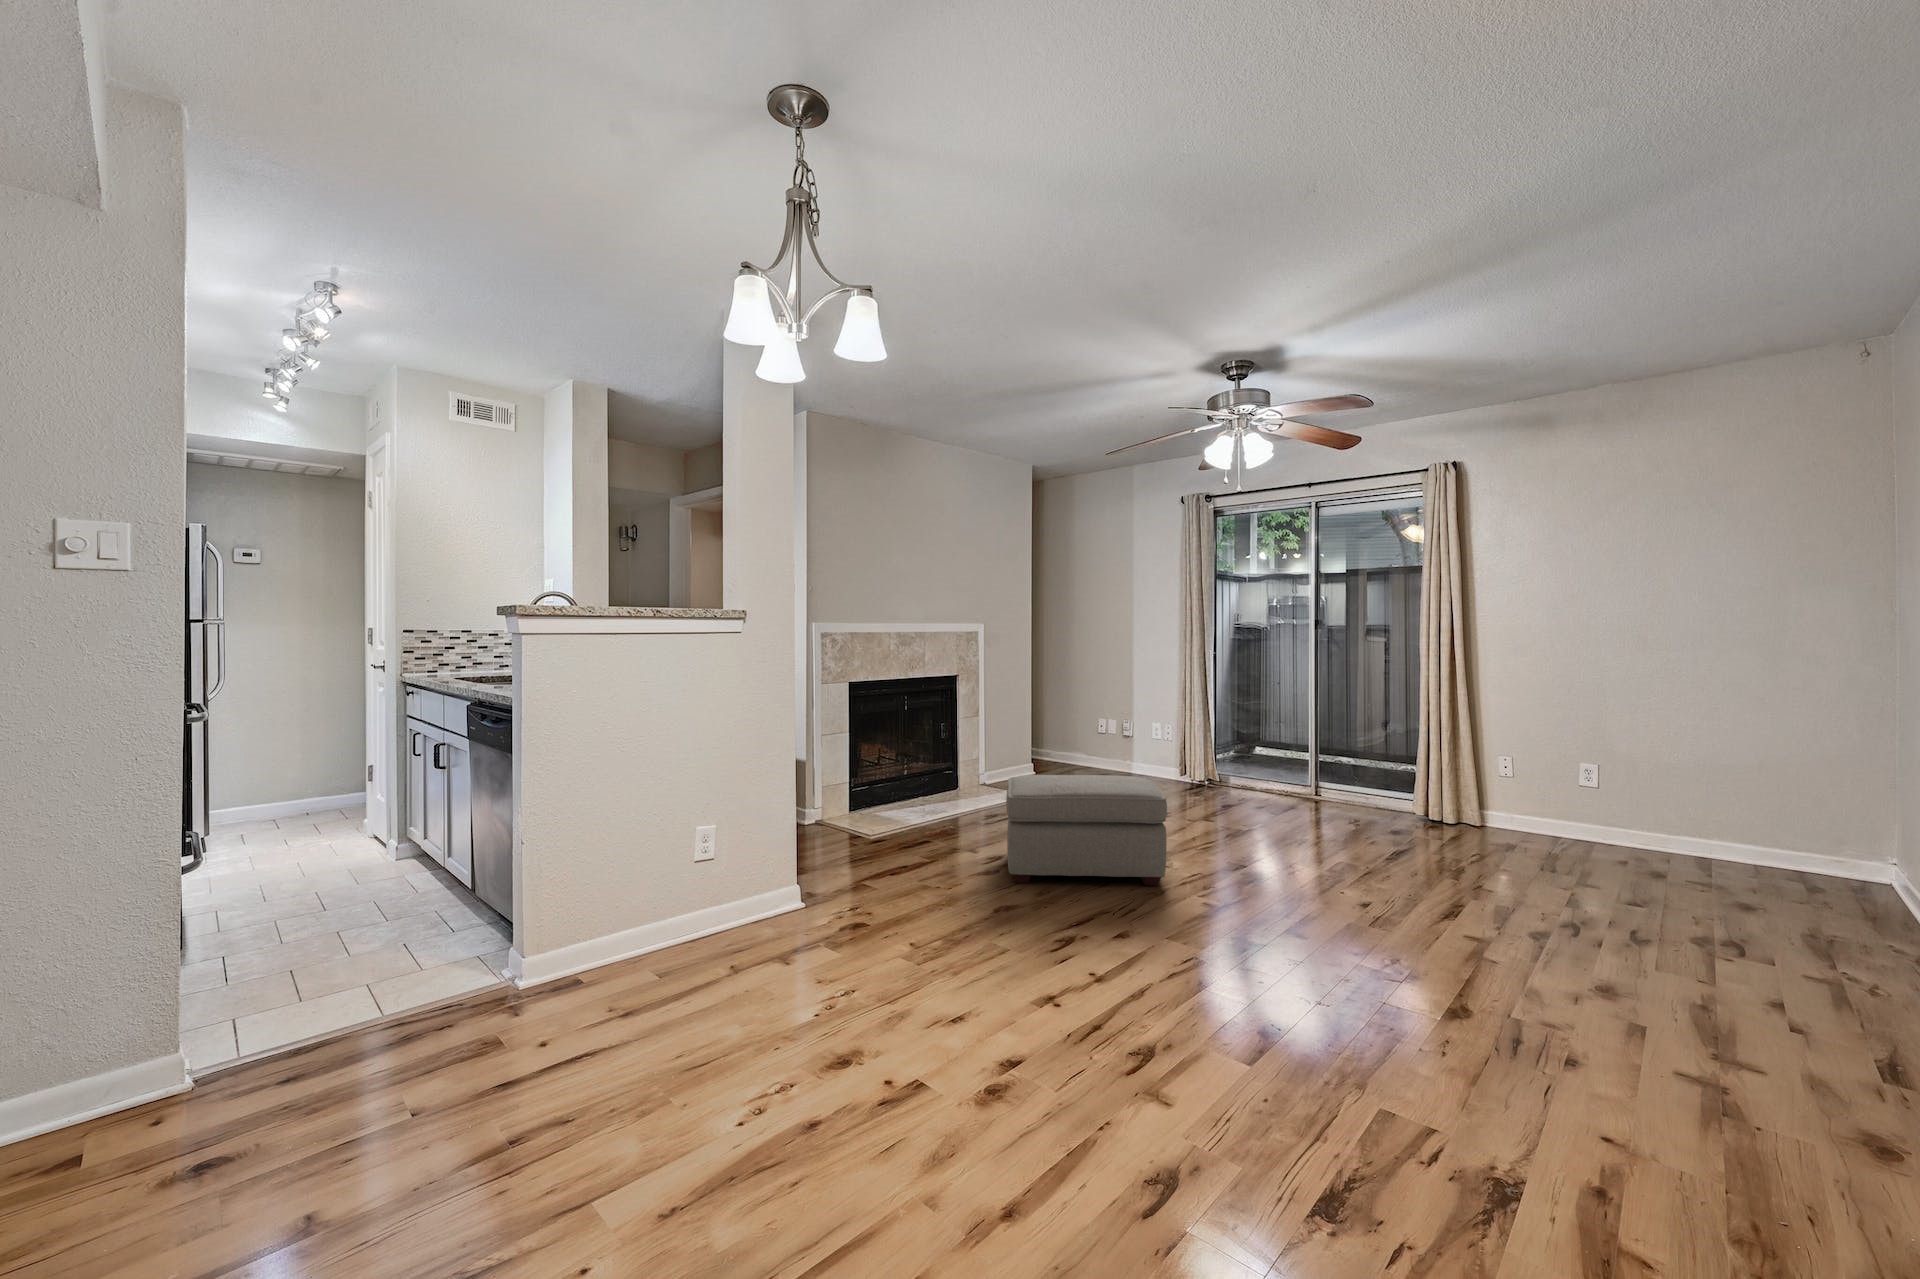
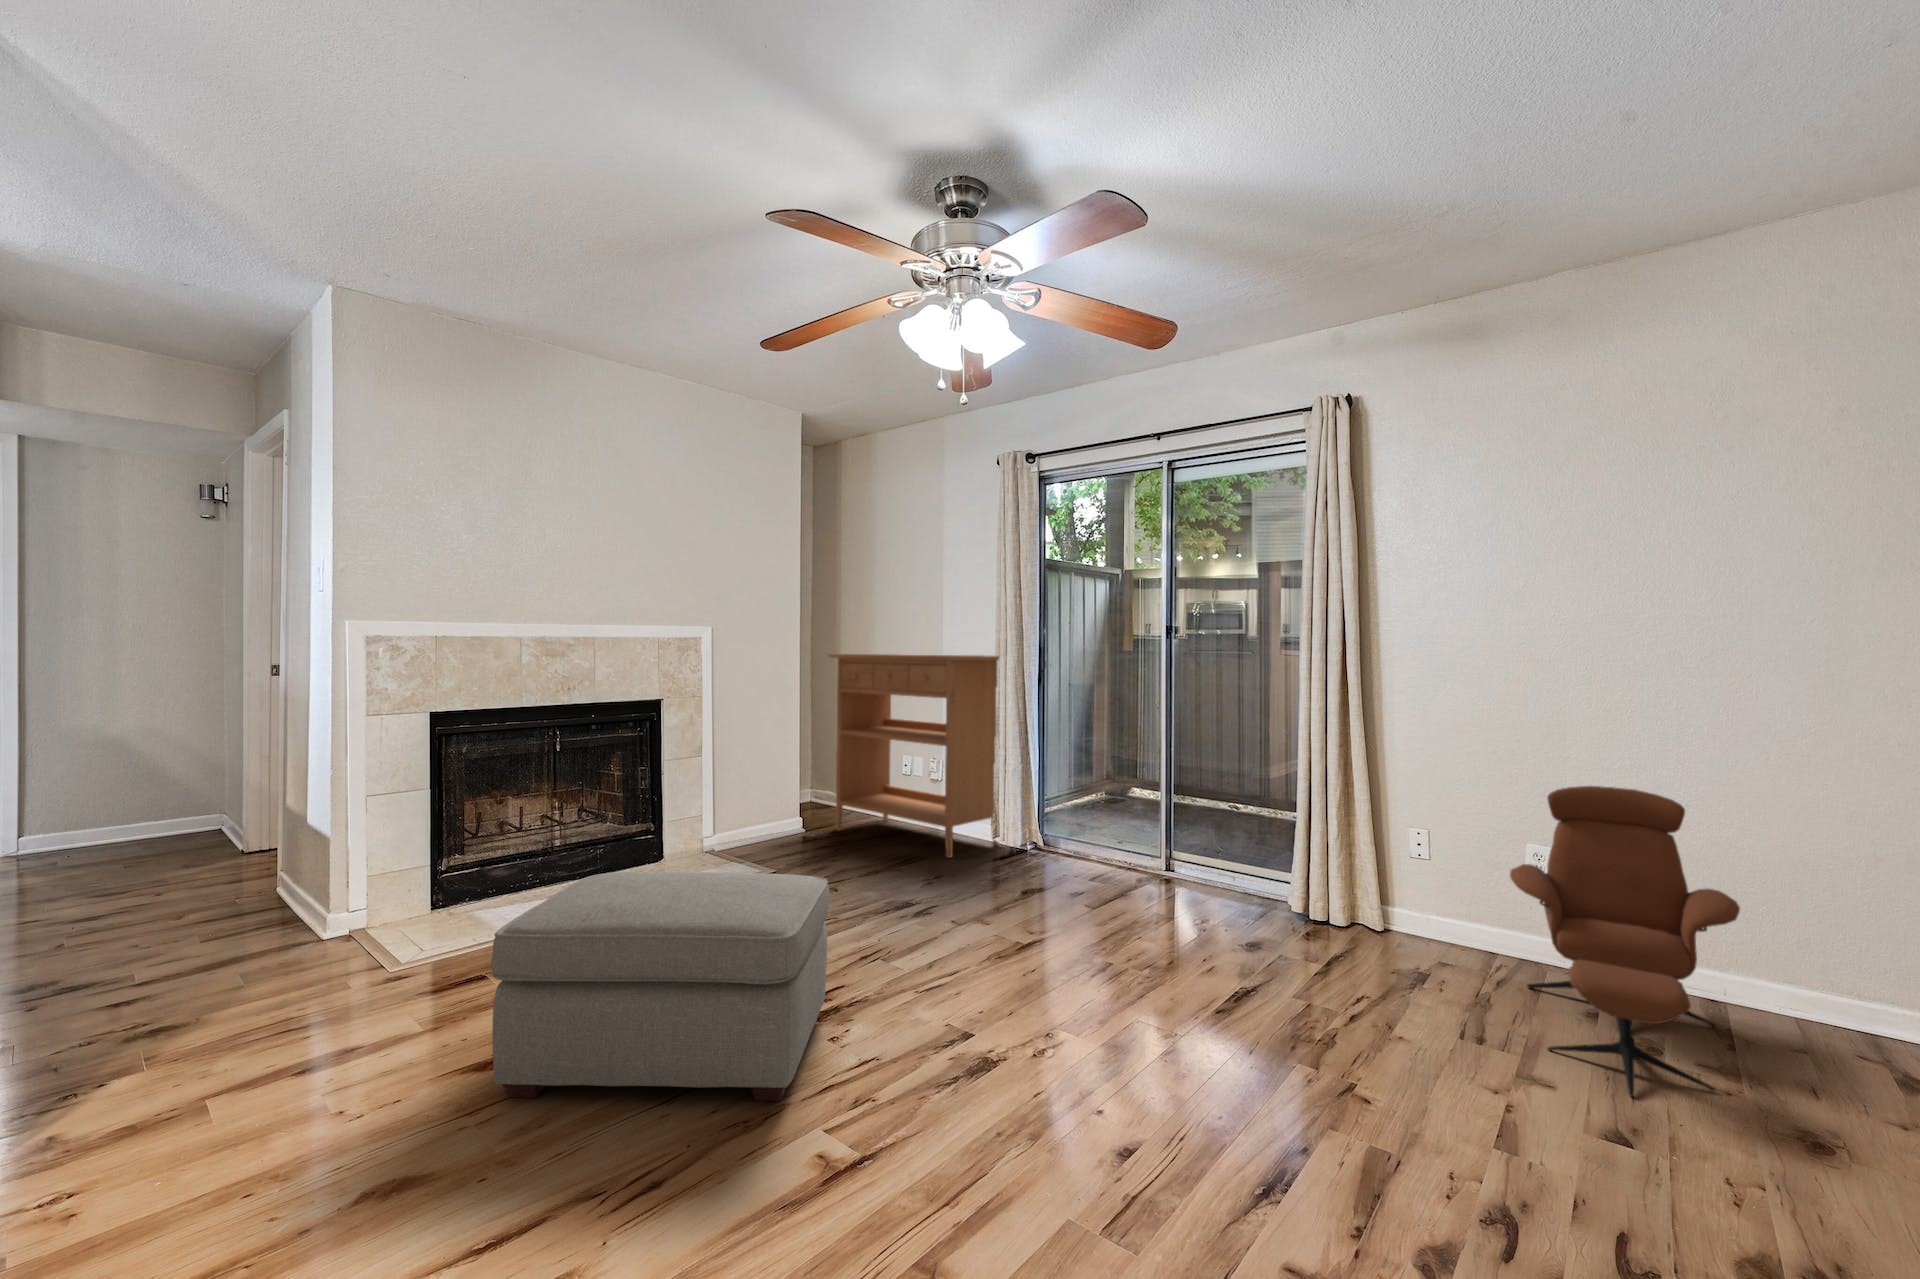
console table: none [1046,643,1189,789] -> present [828,654,999,858]
lounge chair: none [1566,726,1710,892] -> present [1510,786,1740,1097]

